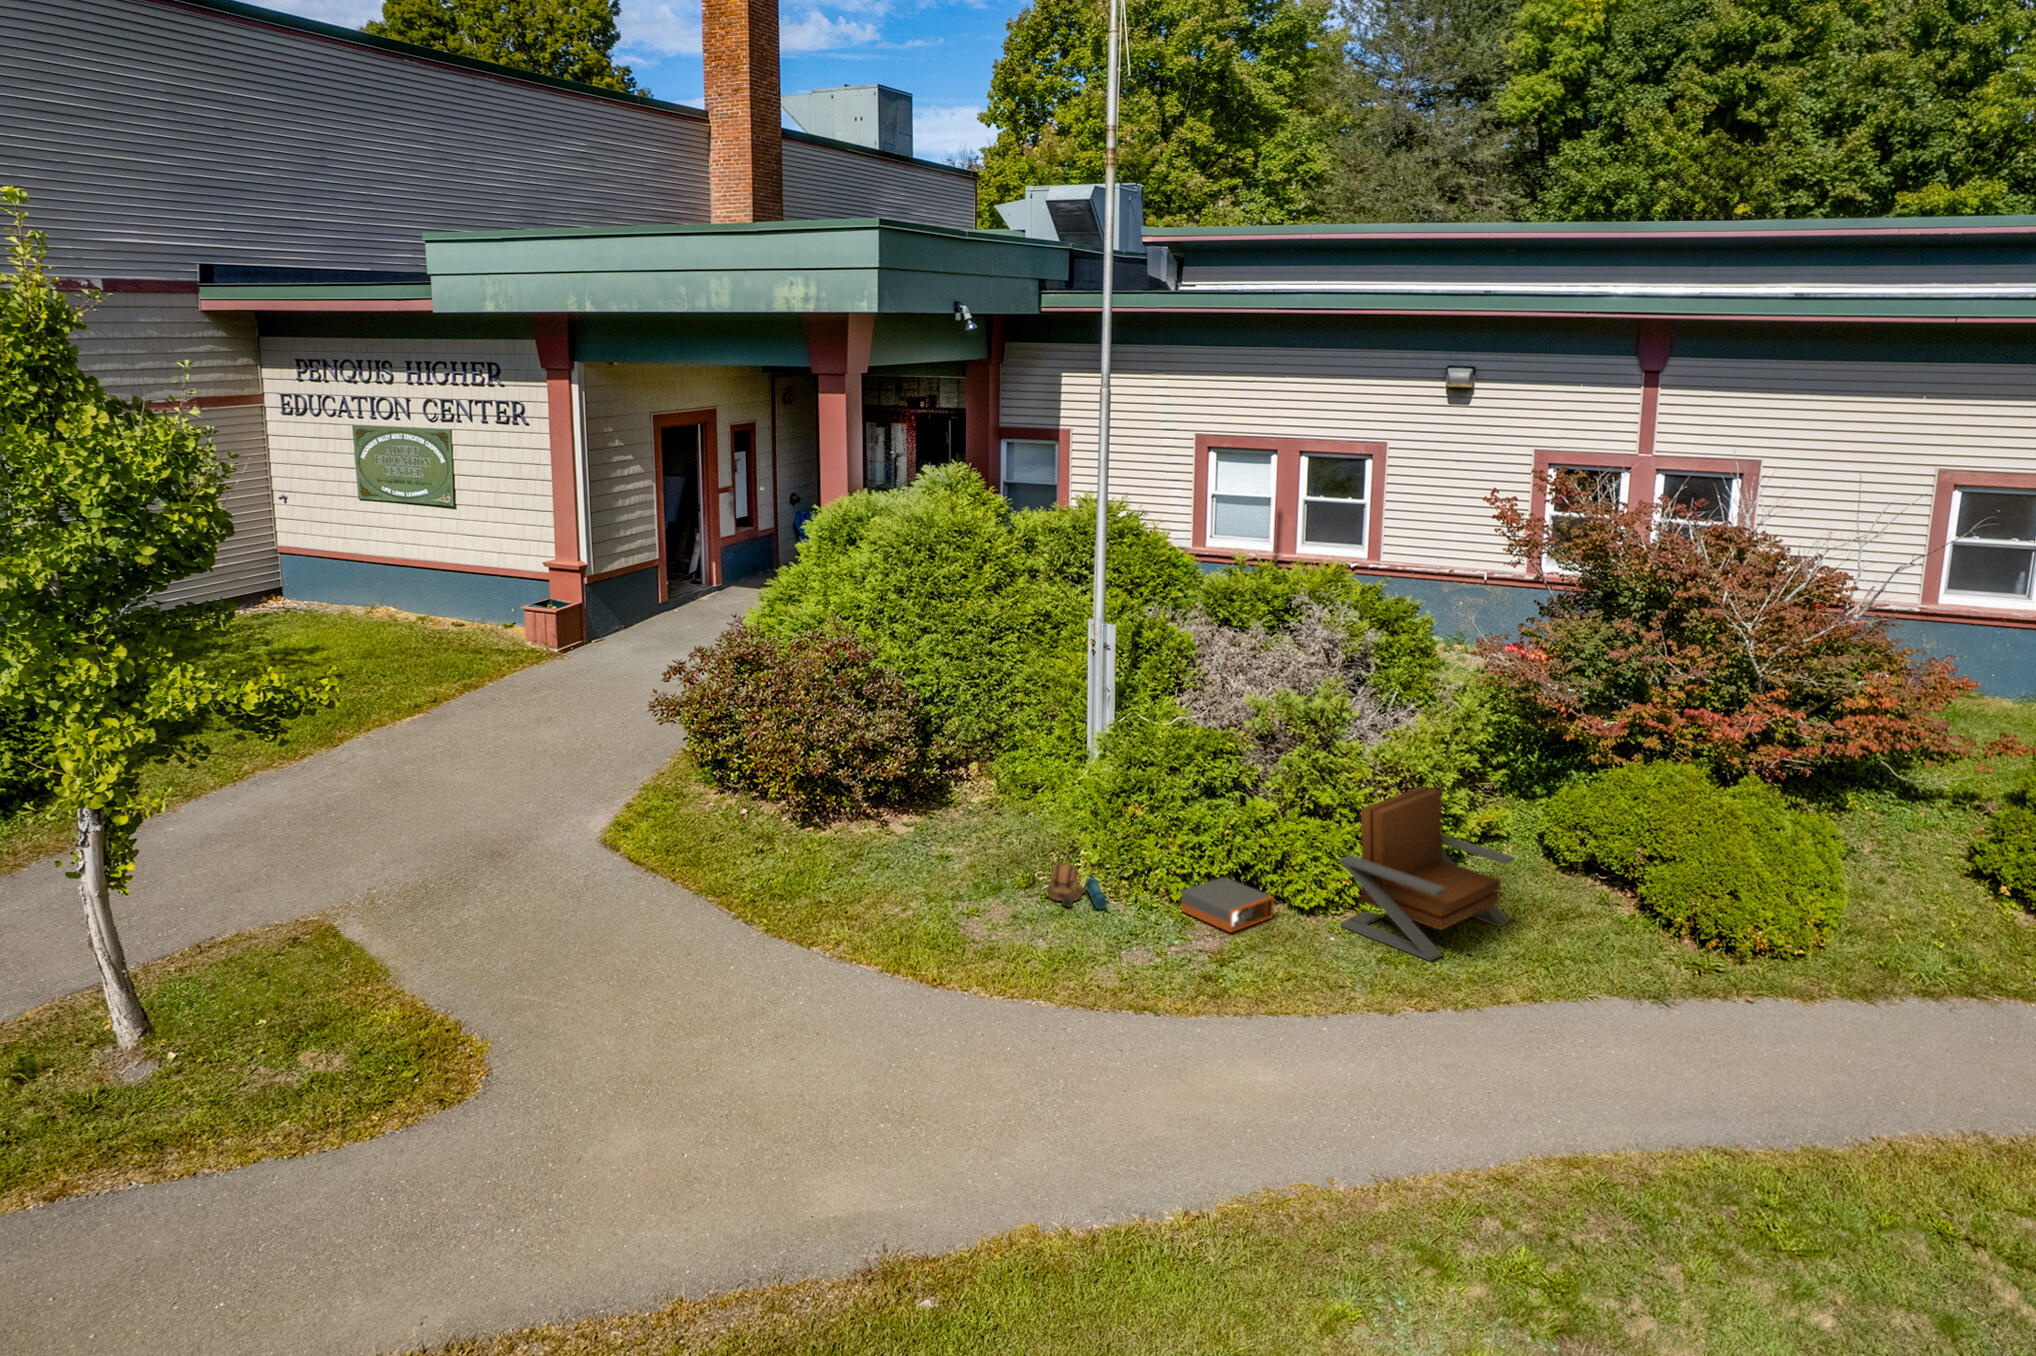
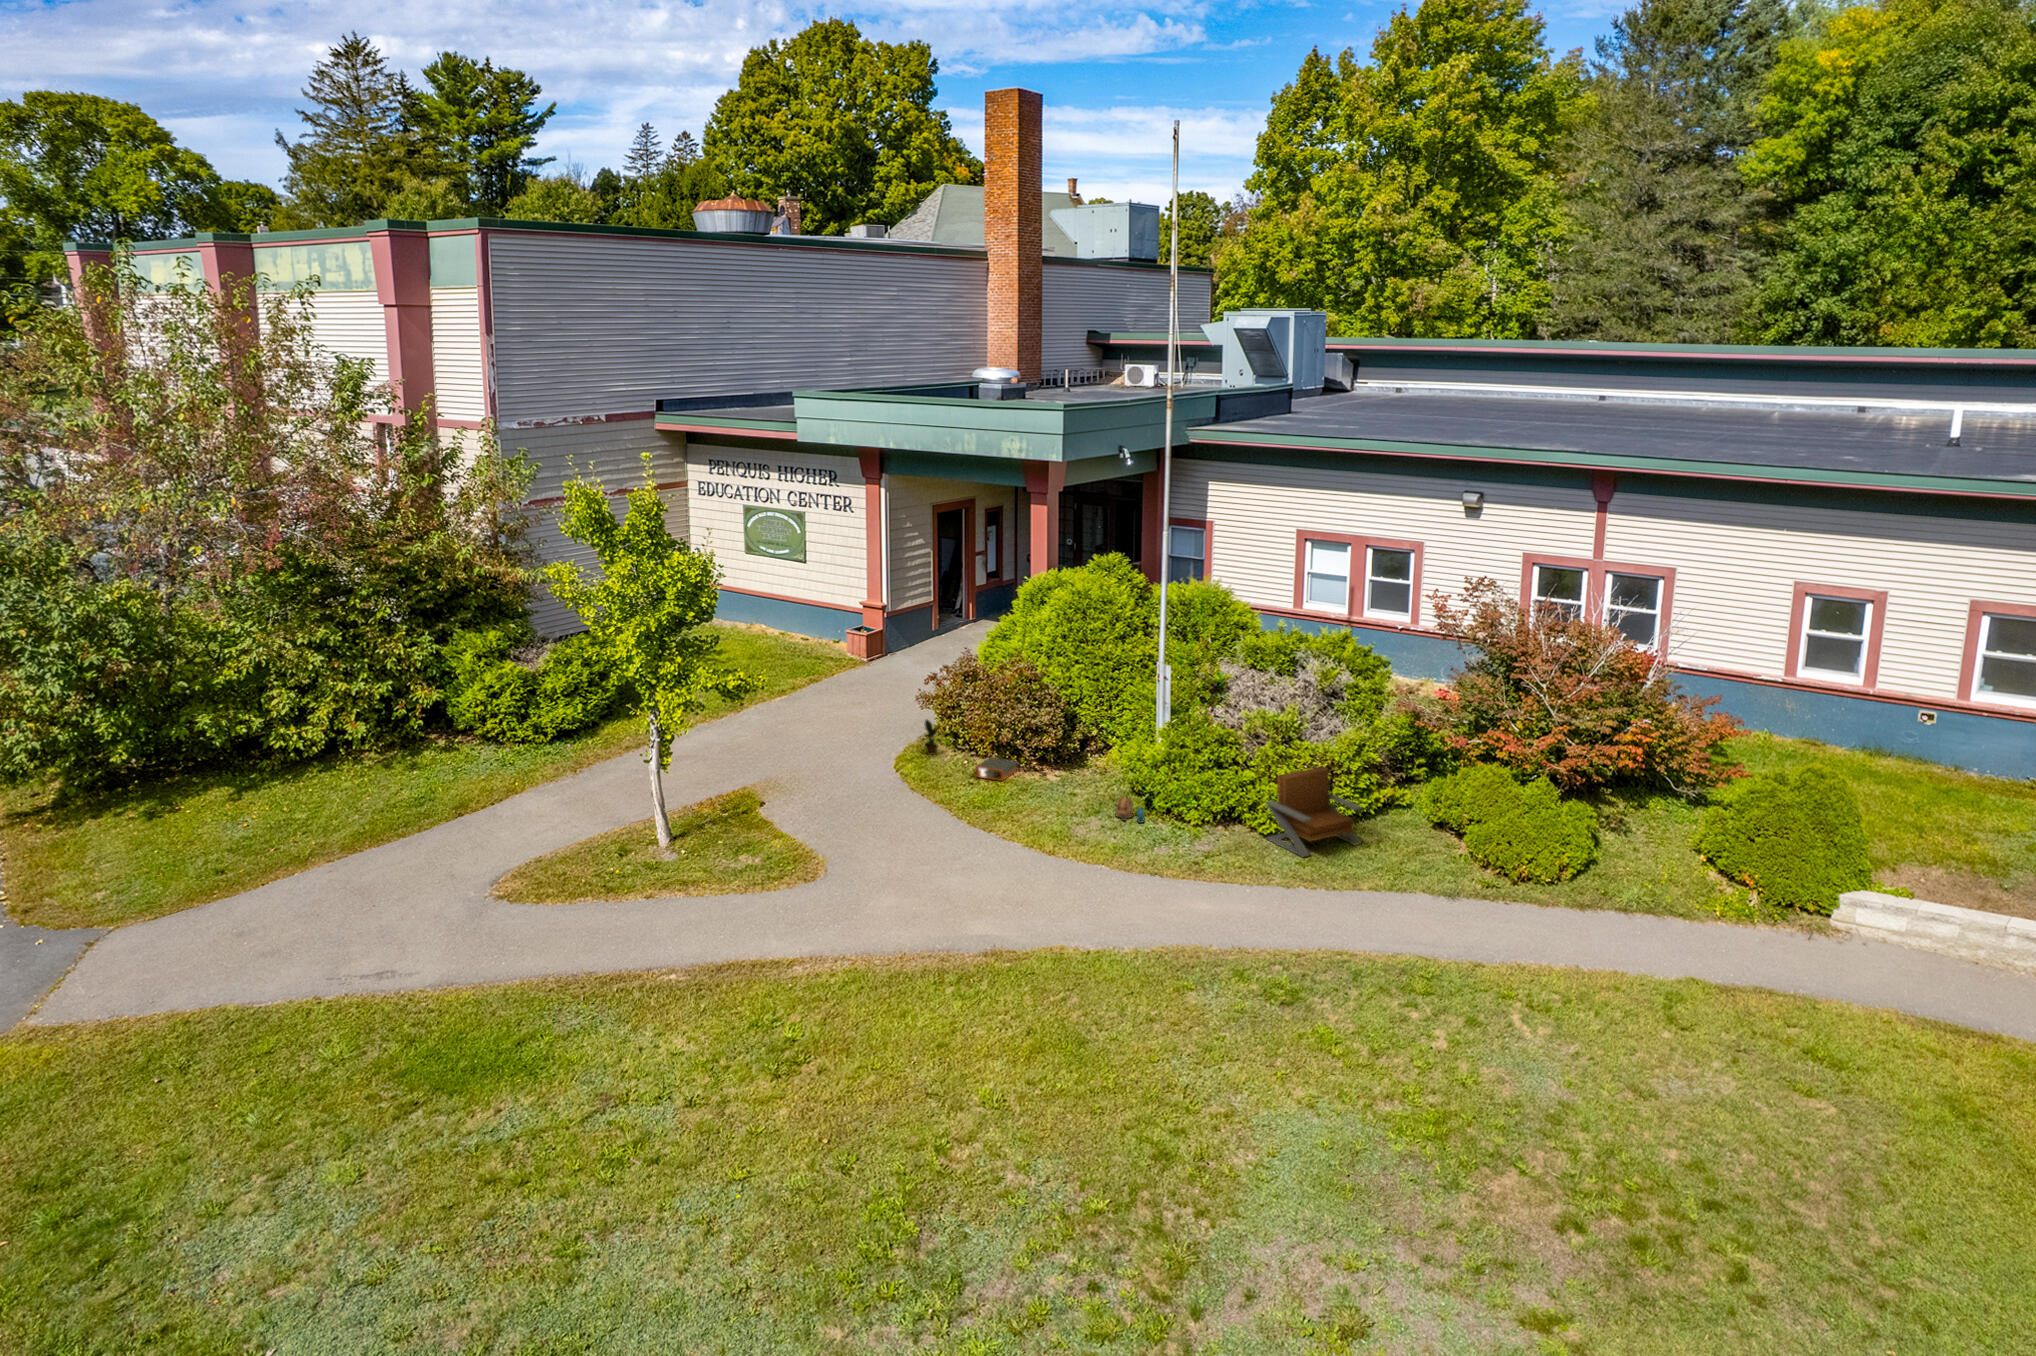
potted plant: none [658,739,708,800] -> present [920,720,943,755]
storage box: present [1181,878,1274,932] -> present [975,757,1017,781]

